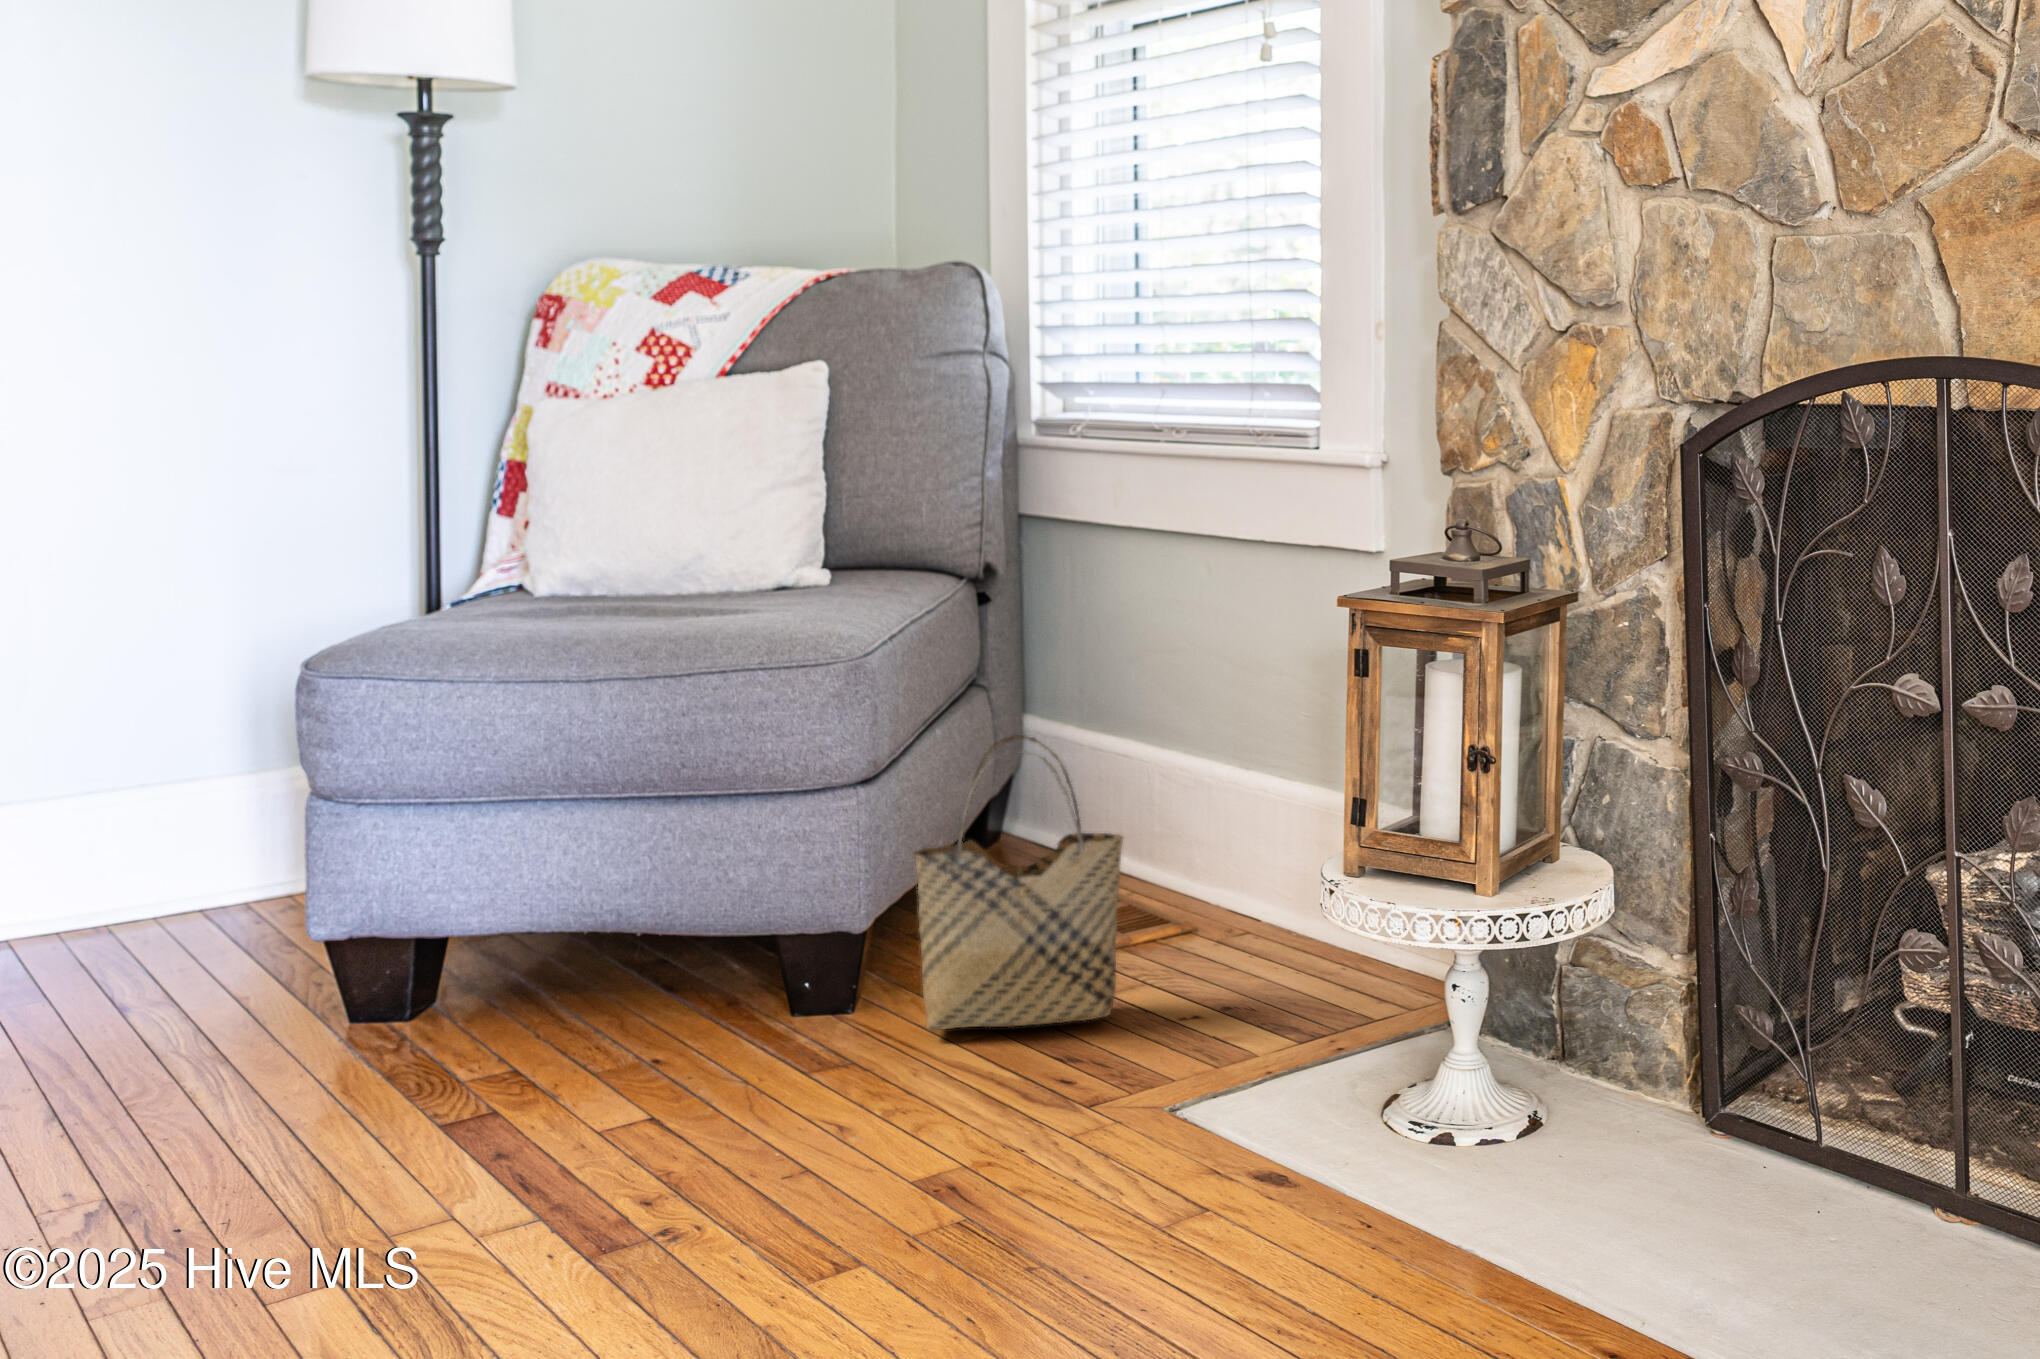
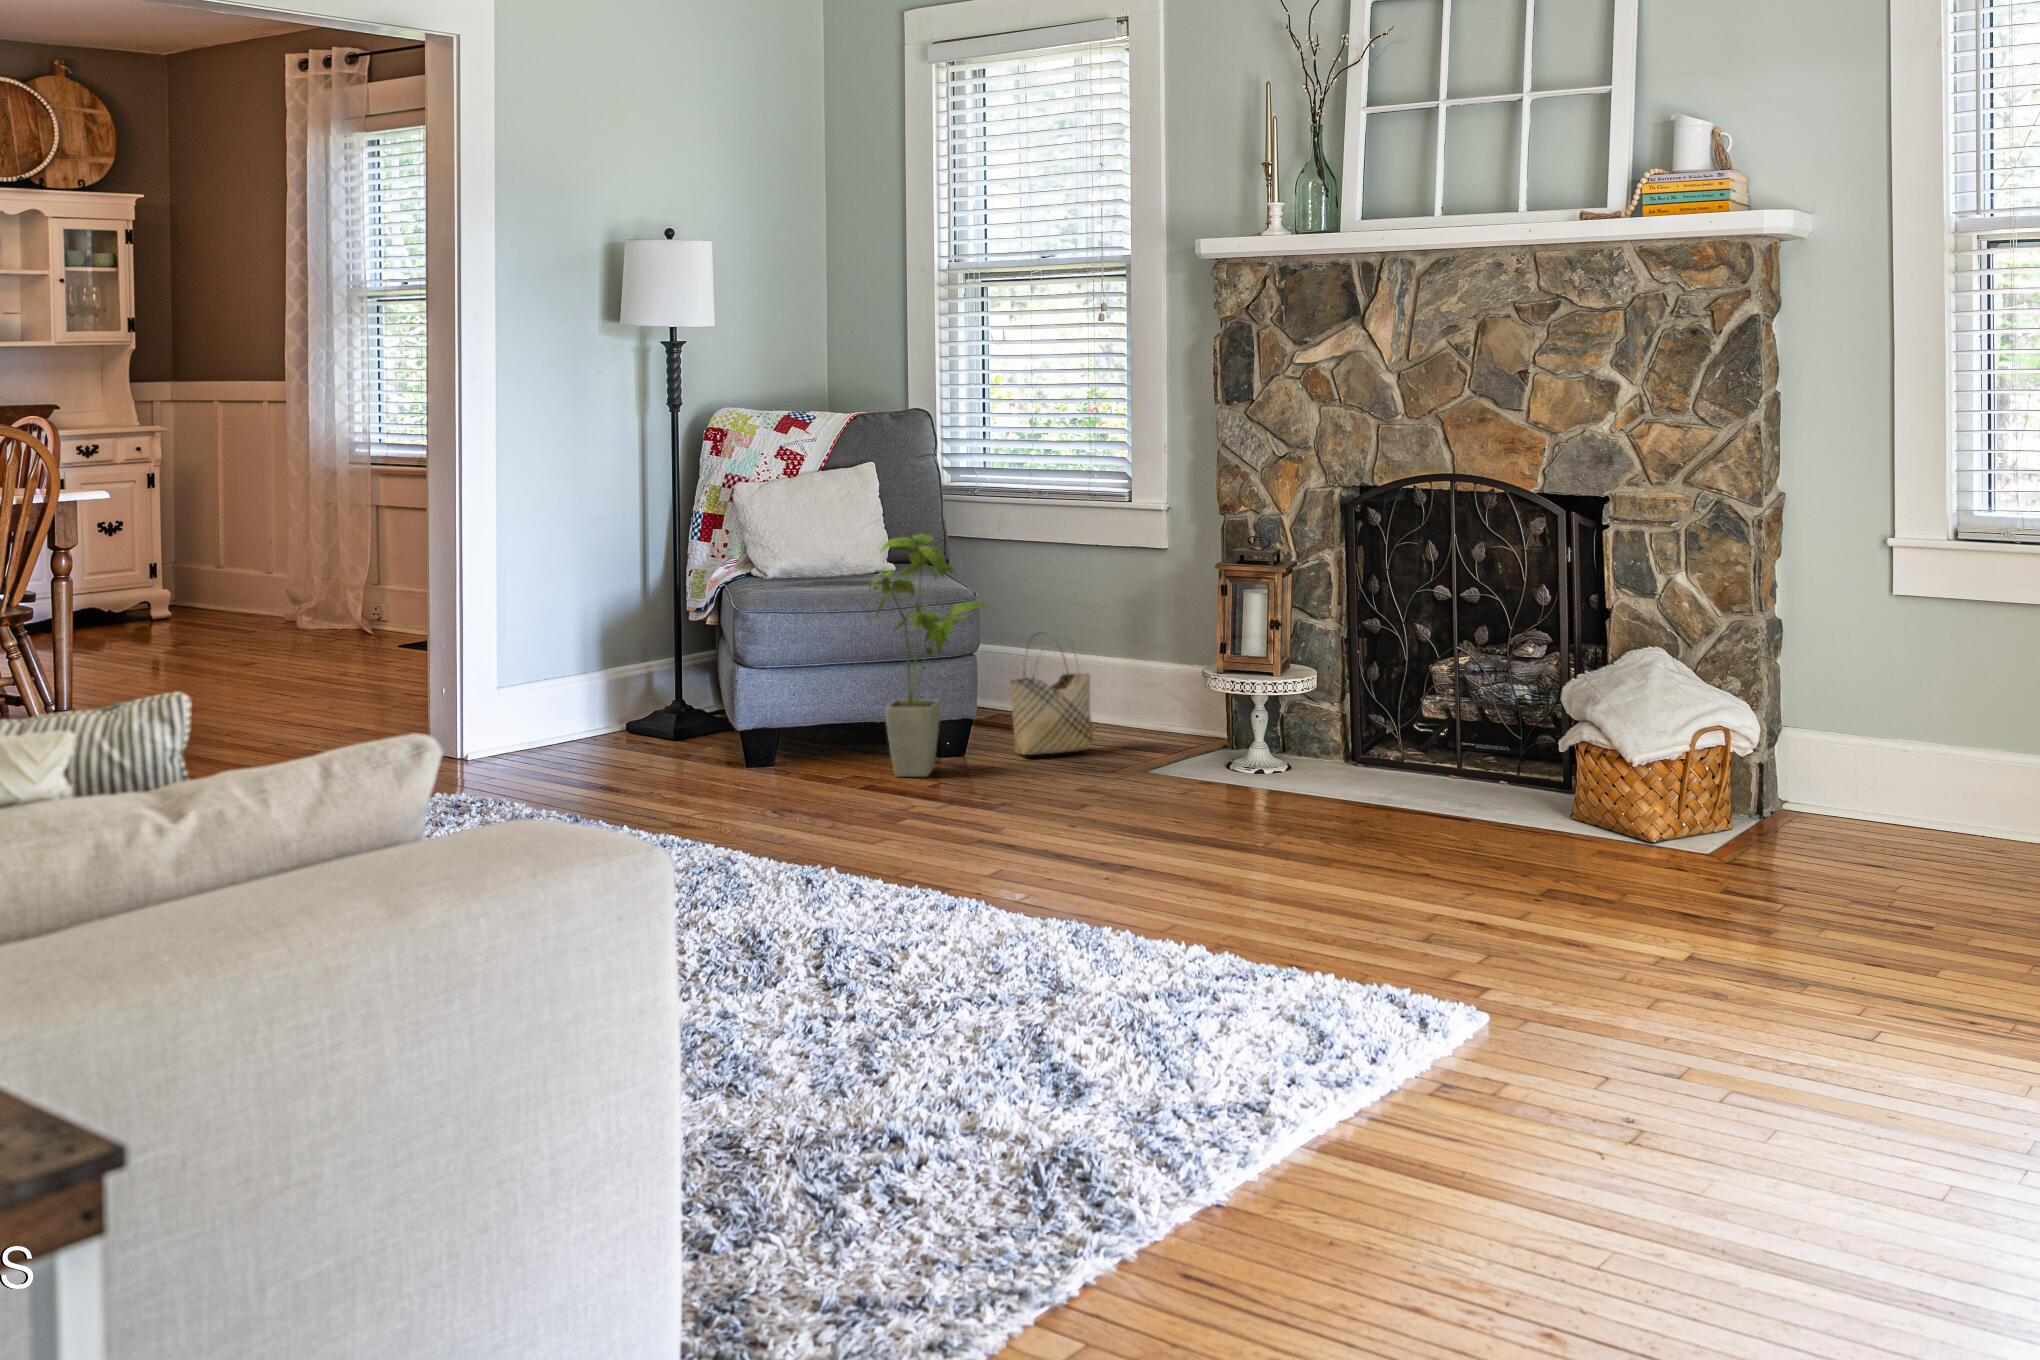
house plant: none [488,499,830,1096] -> present [870,534,988,777]

